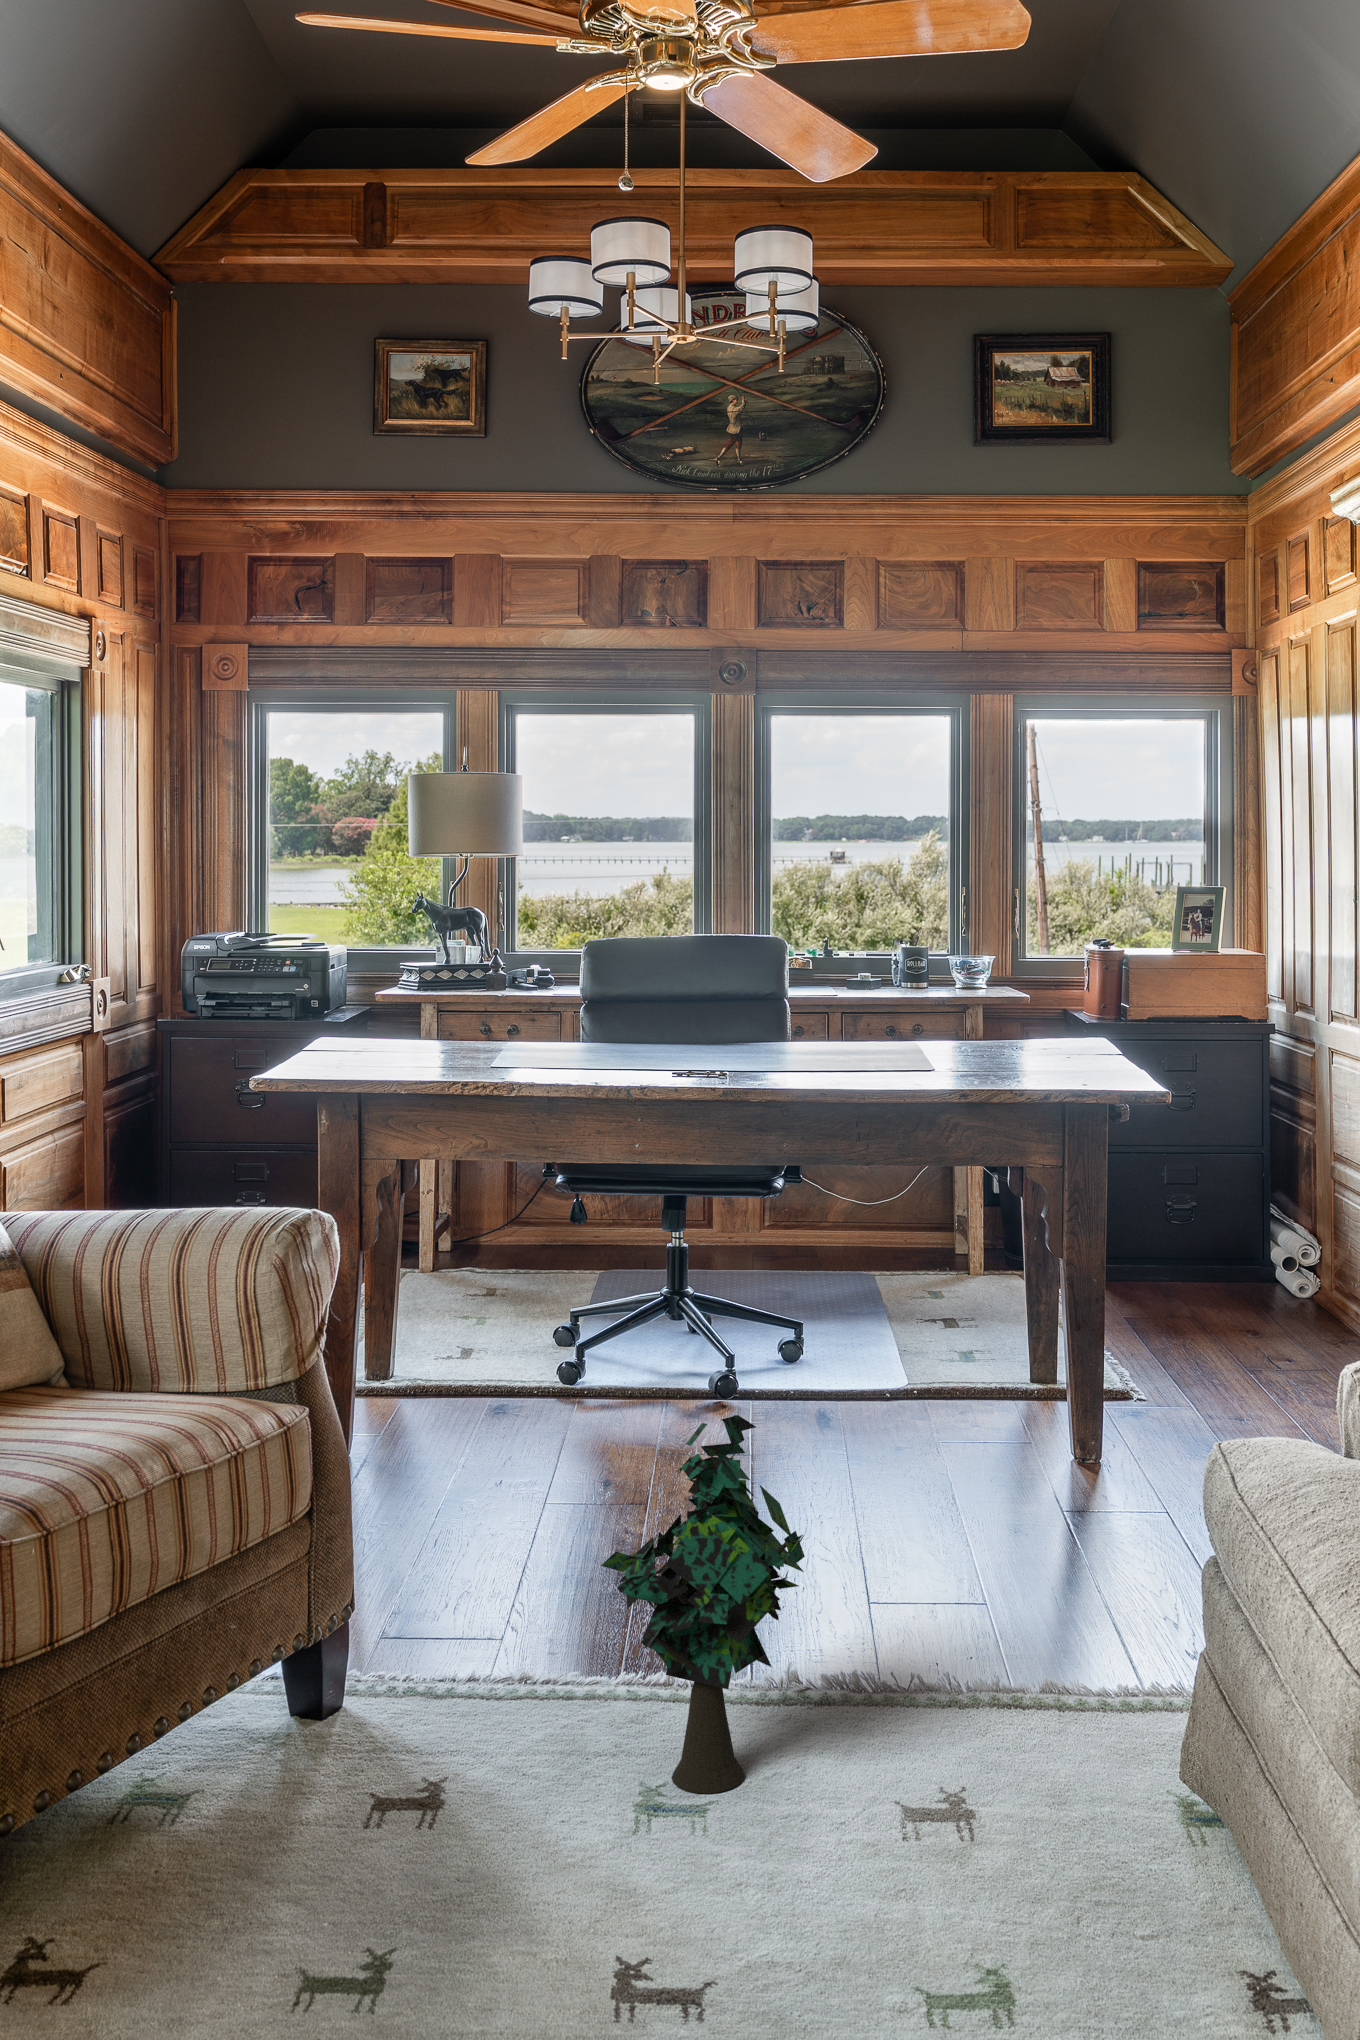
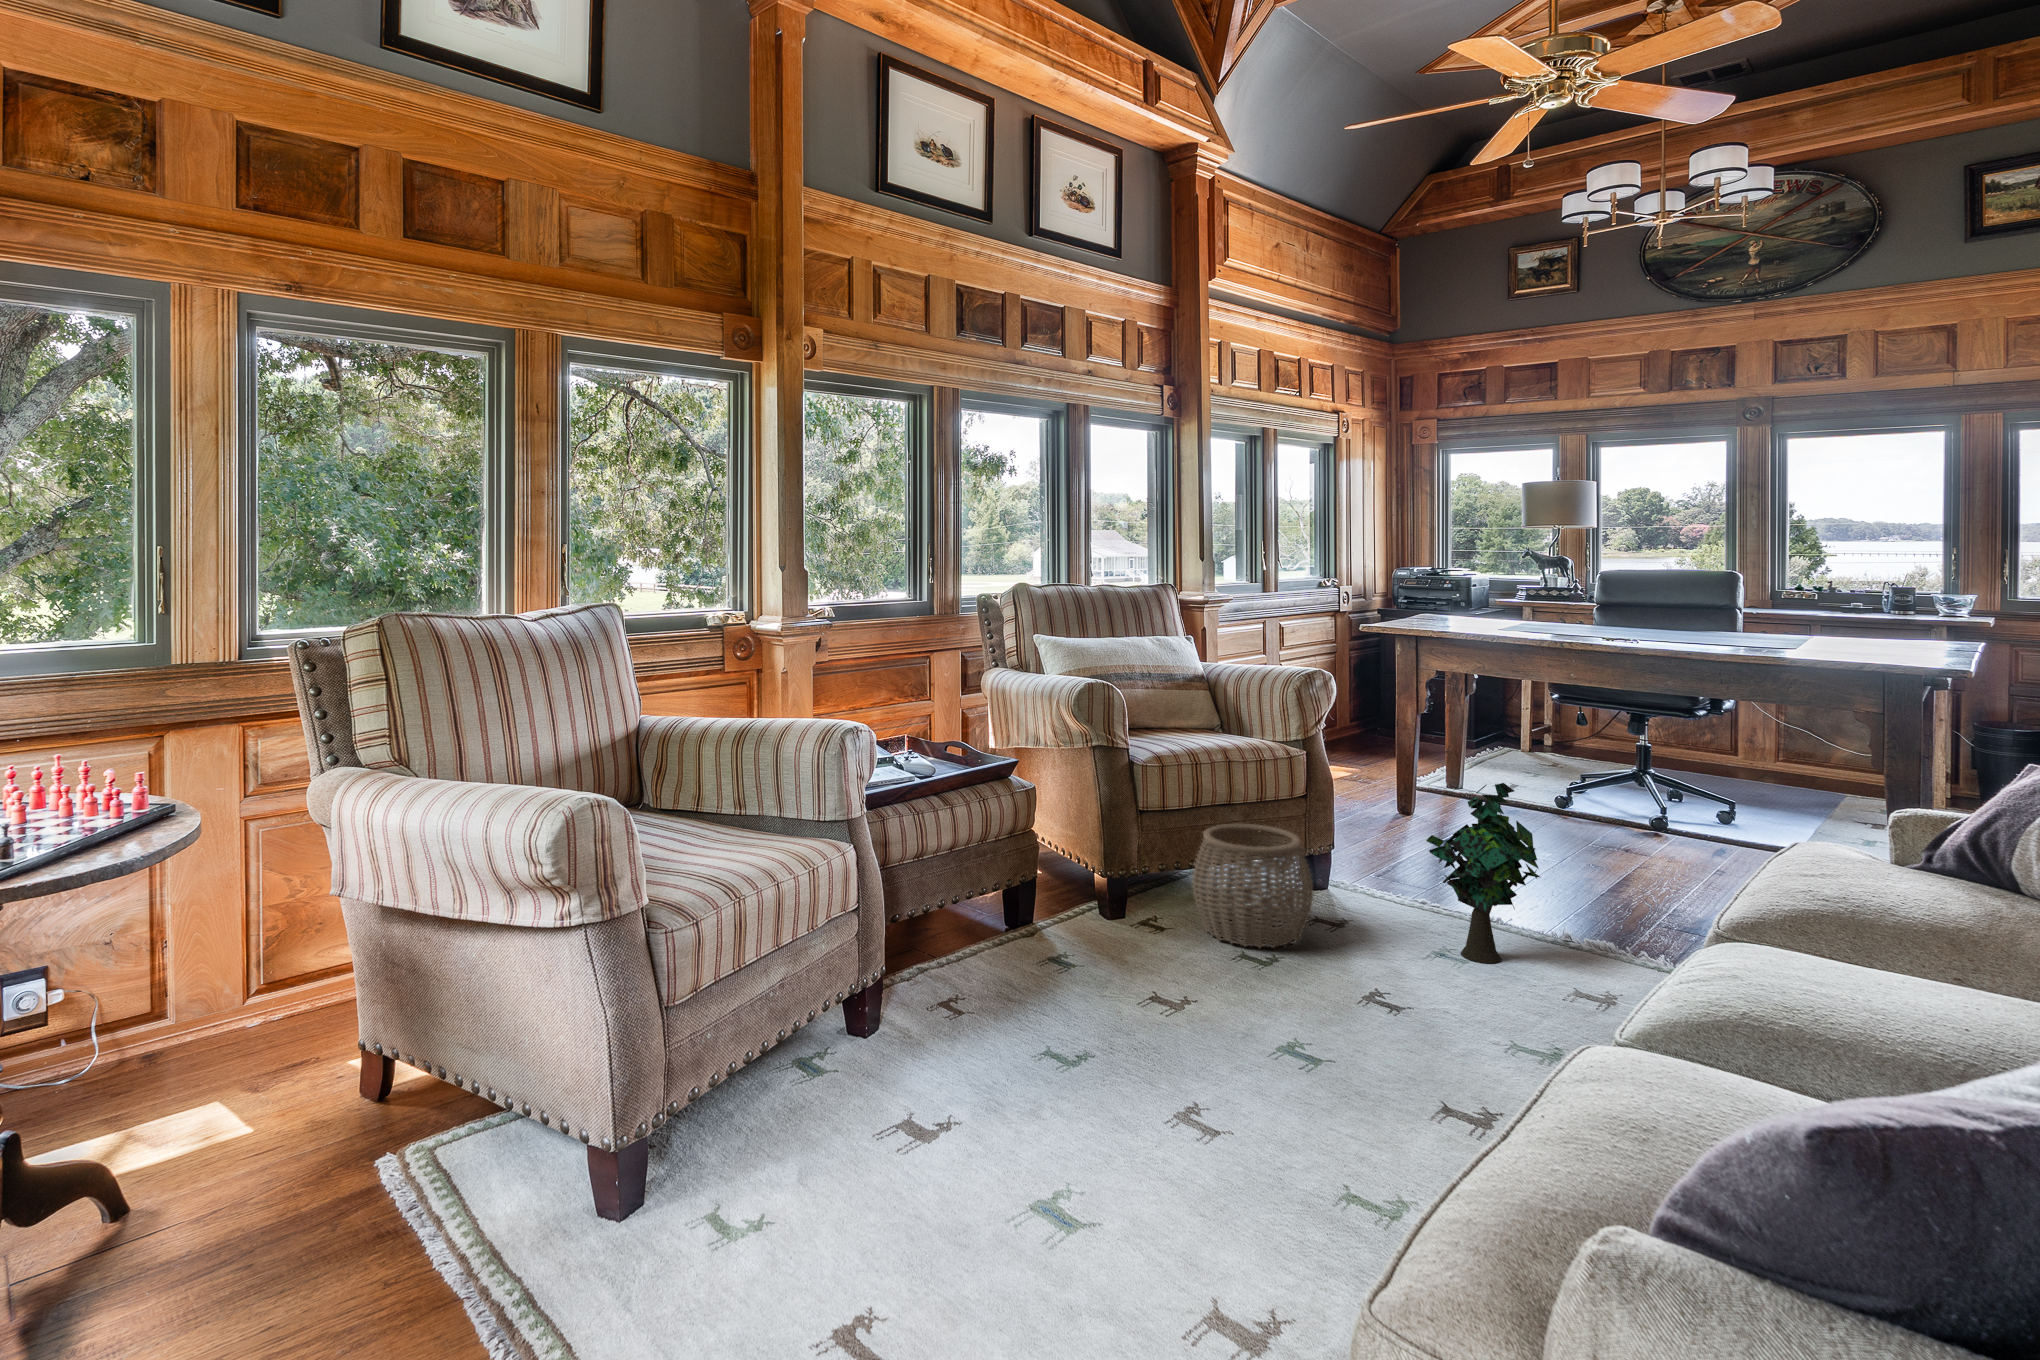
woven basket: none [120,1616,408,1948] -> present [1193,824,1314,948]

